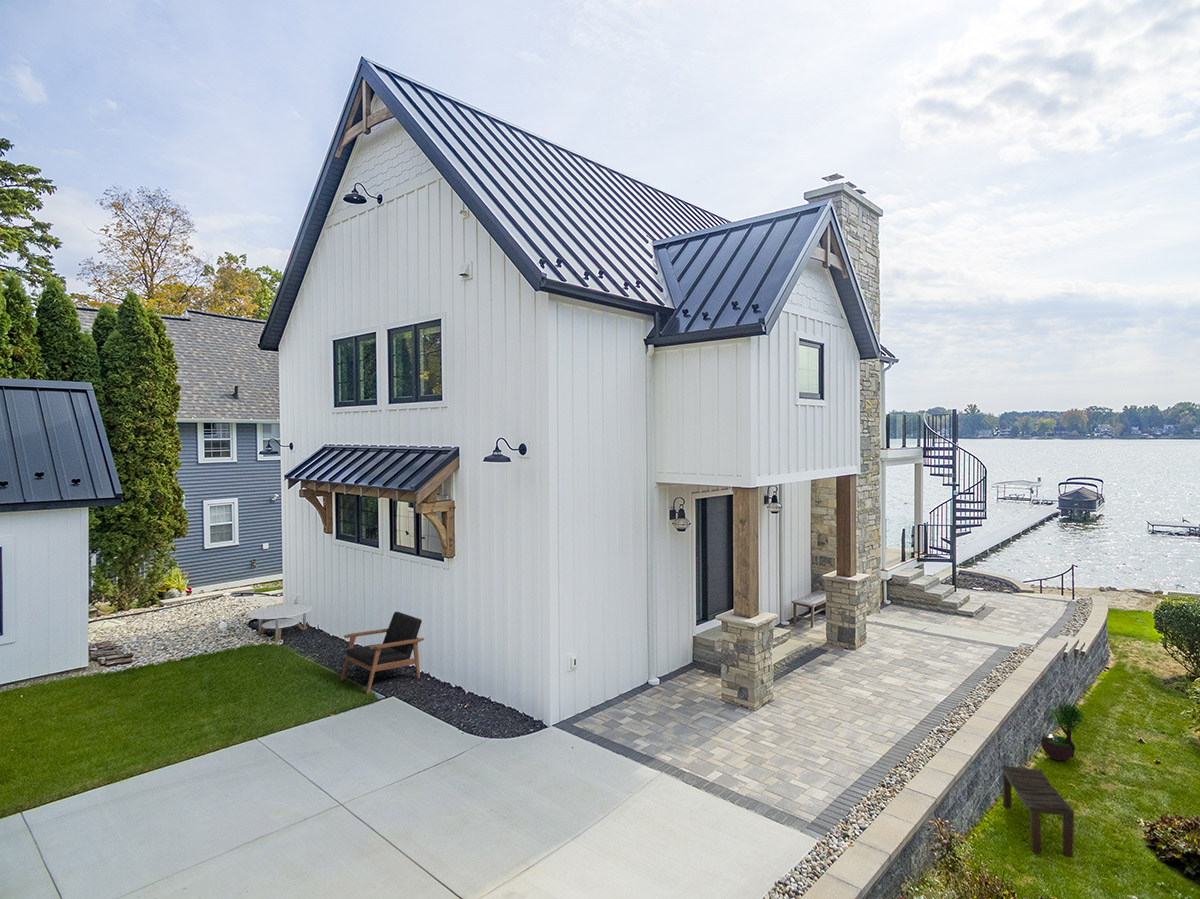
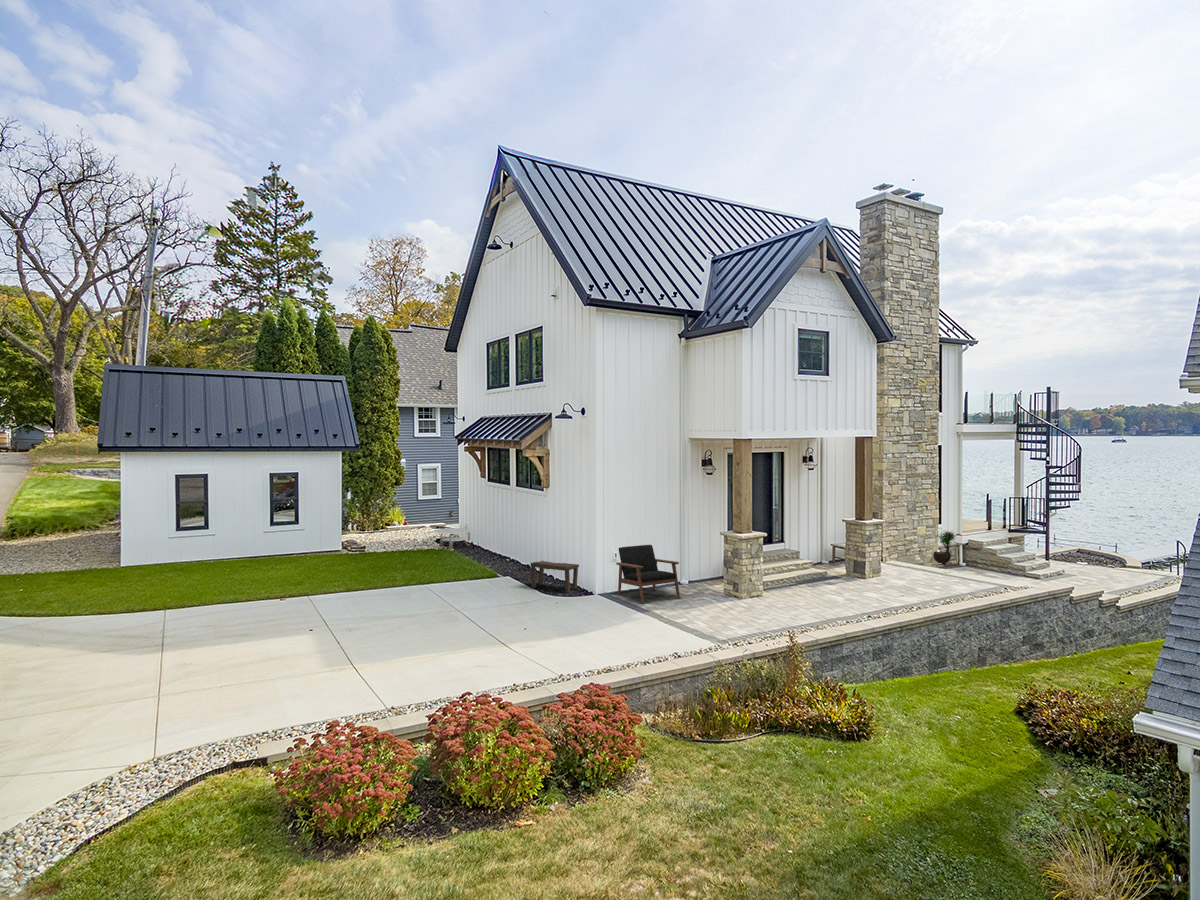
armchair: present [341,612,424,694] -> present [616,545,680,604]
potted tree: present [1041,702,1085,761] -> present [933,531,955,564]
bench: present [1001,766,1074,856] -> present [530,561,579,593]

